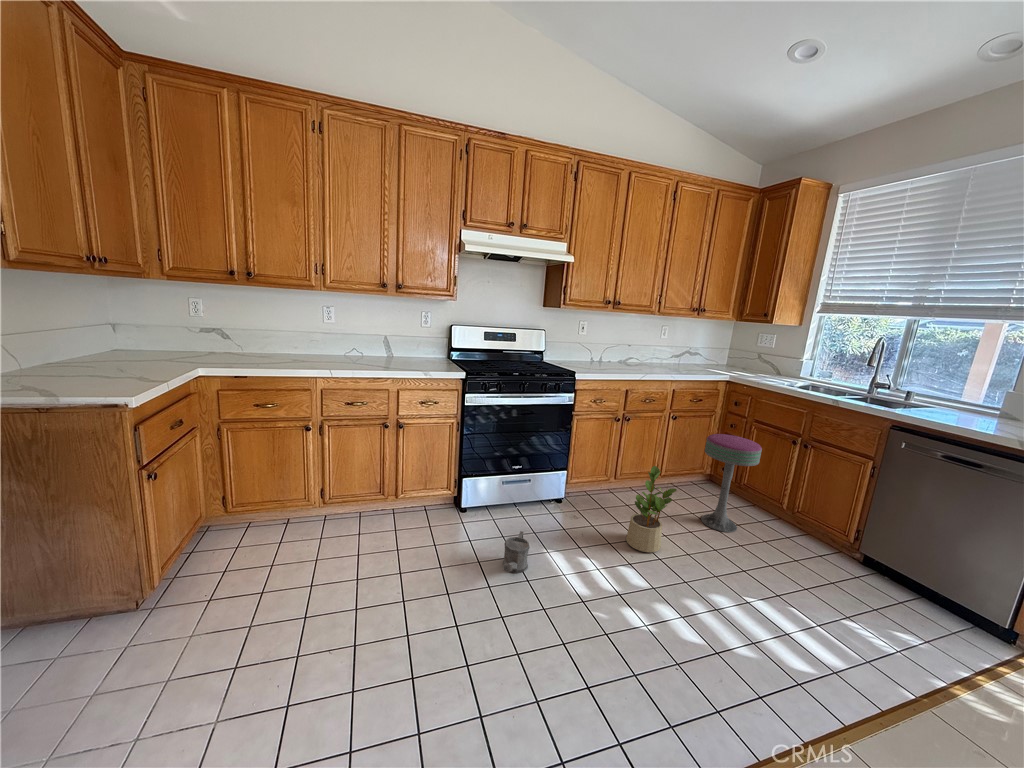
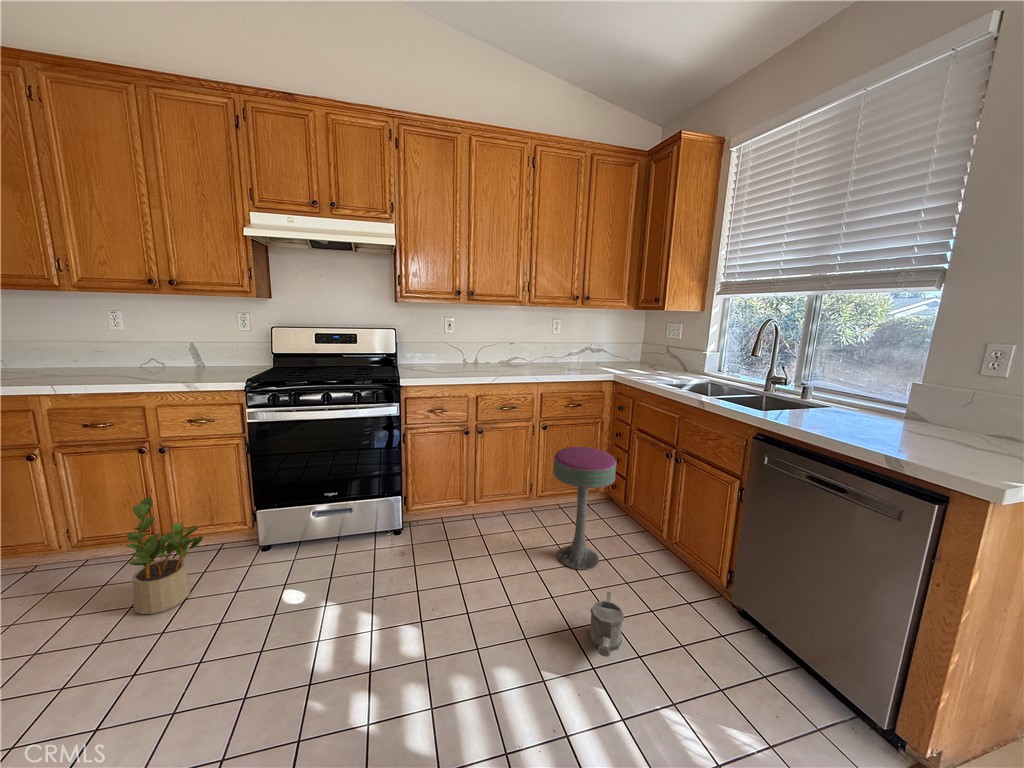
potted plant: present [626,466,677,552] -> present [126,497,203,614]
watering can: present [503,531,530,573] -> present [589,592,624,657]

